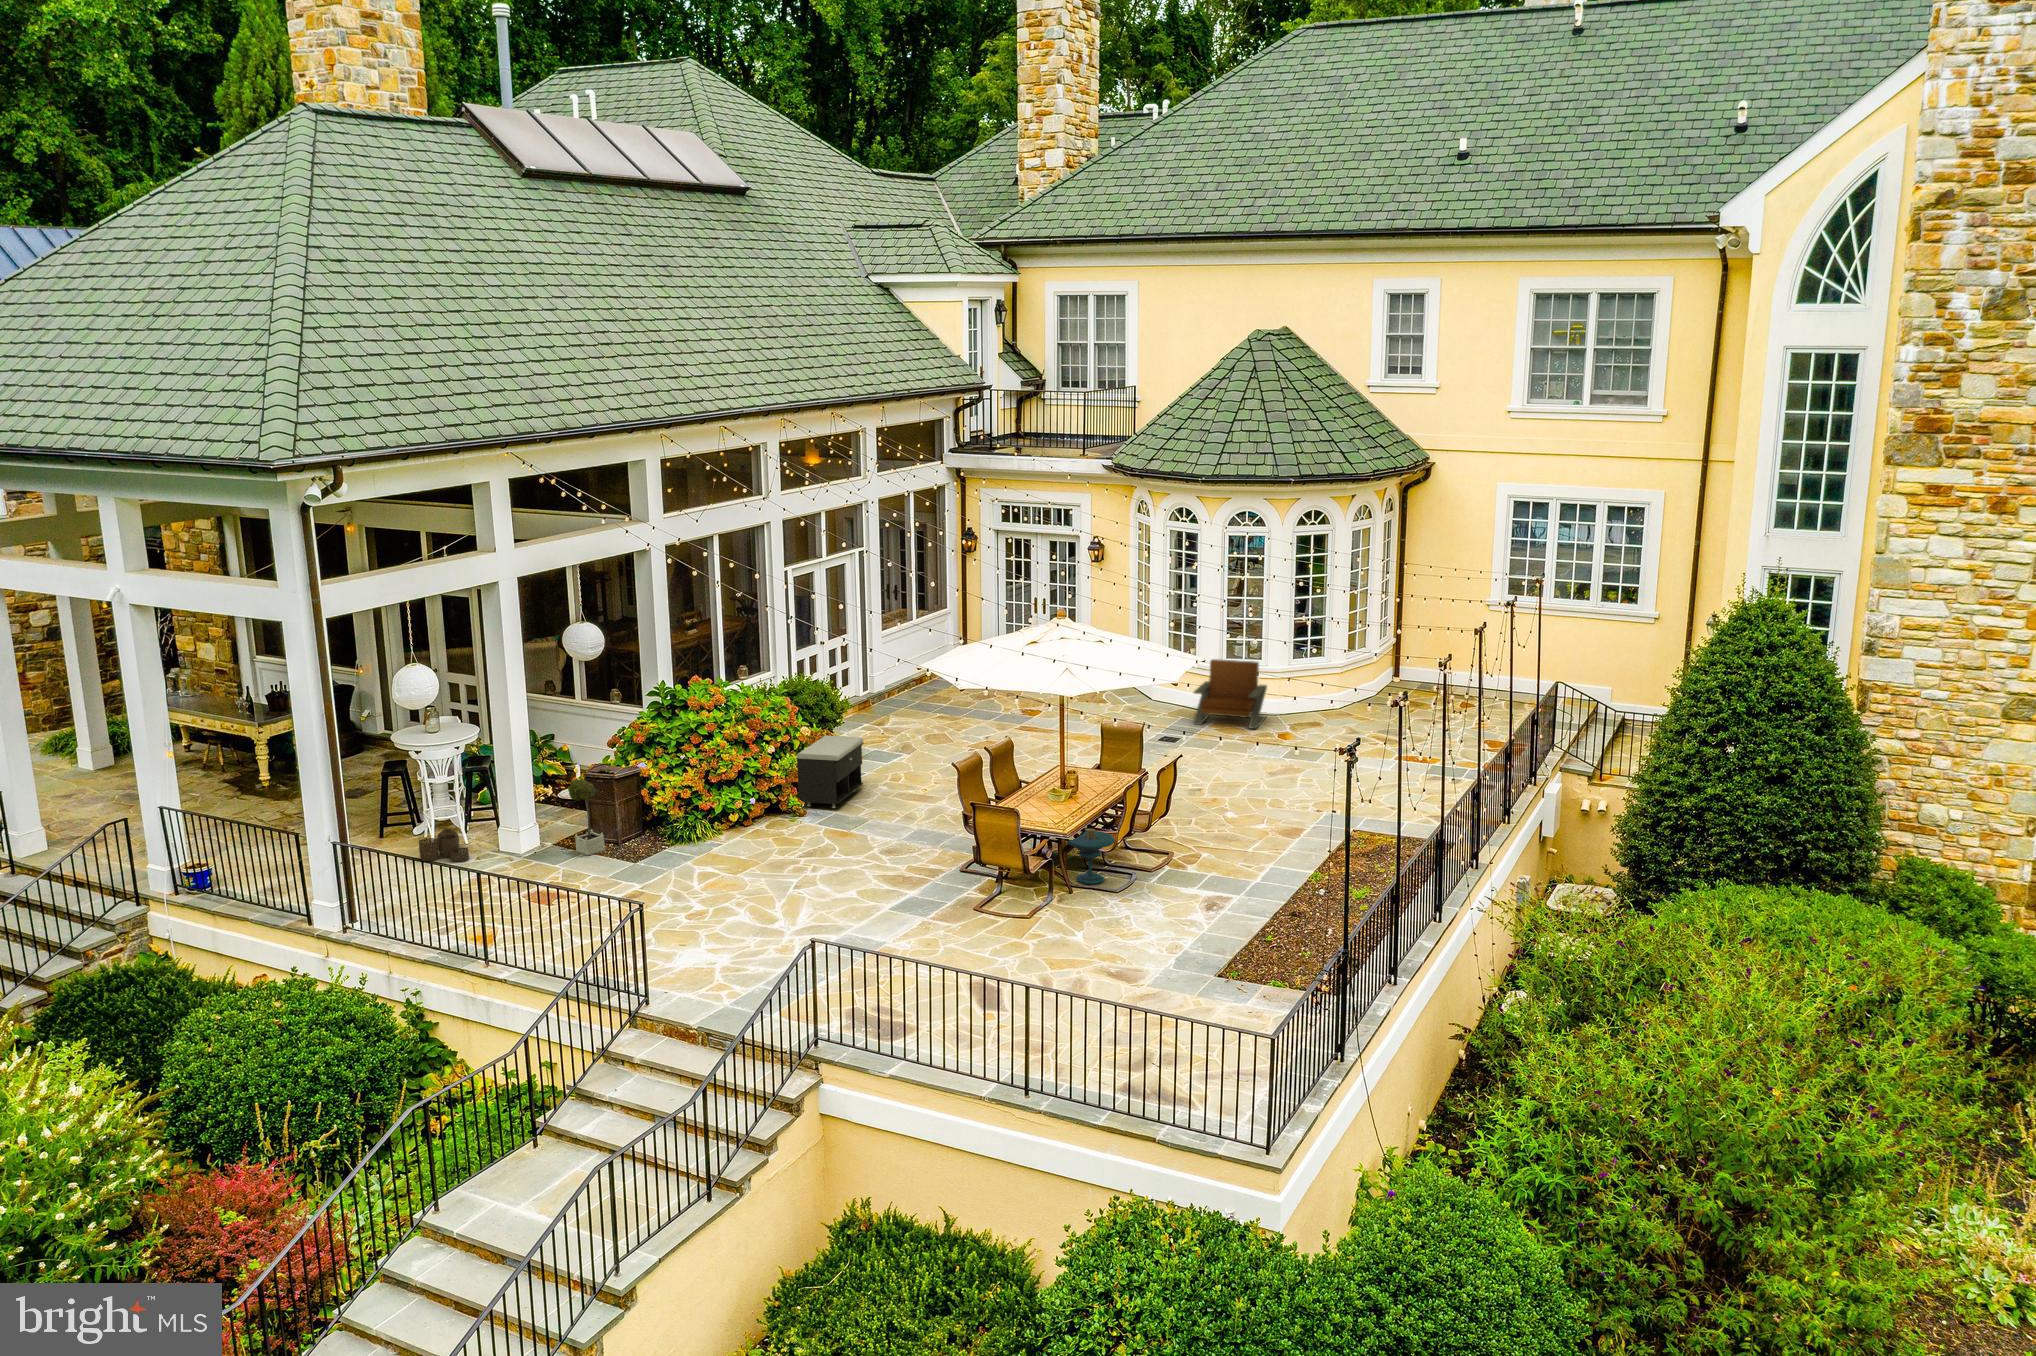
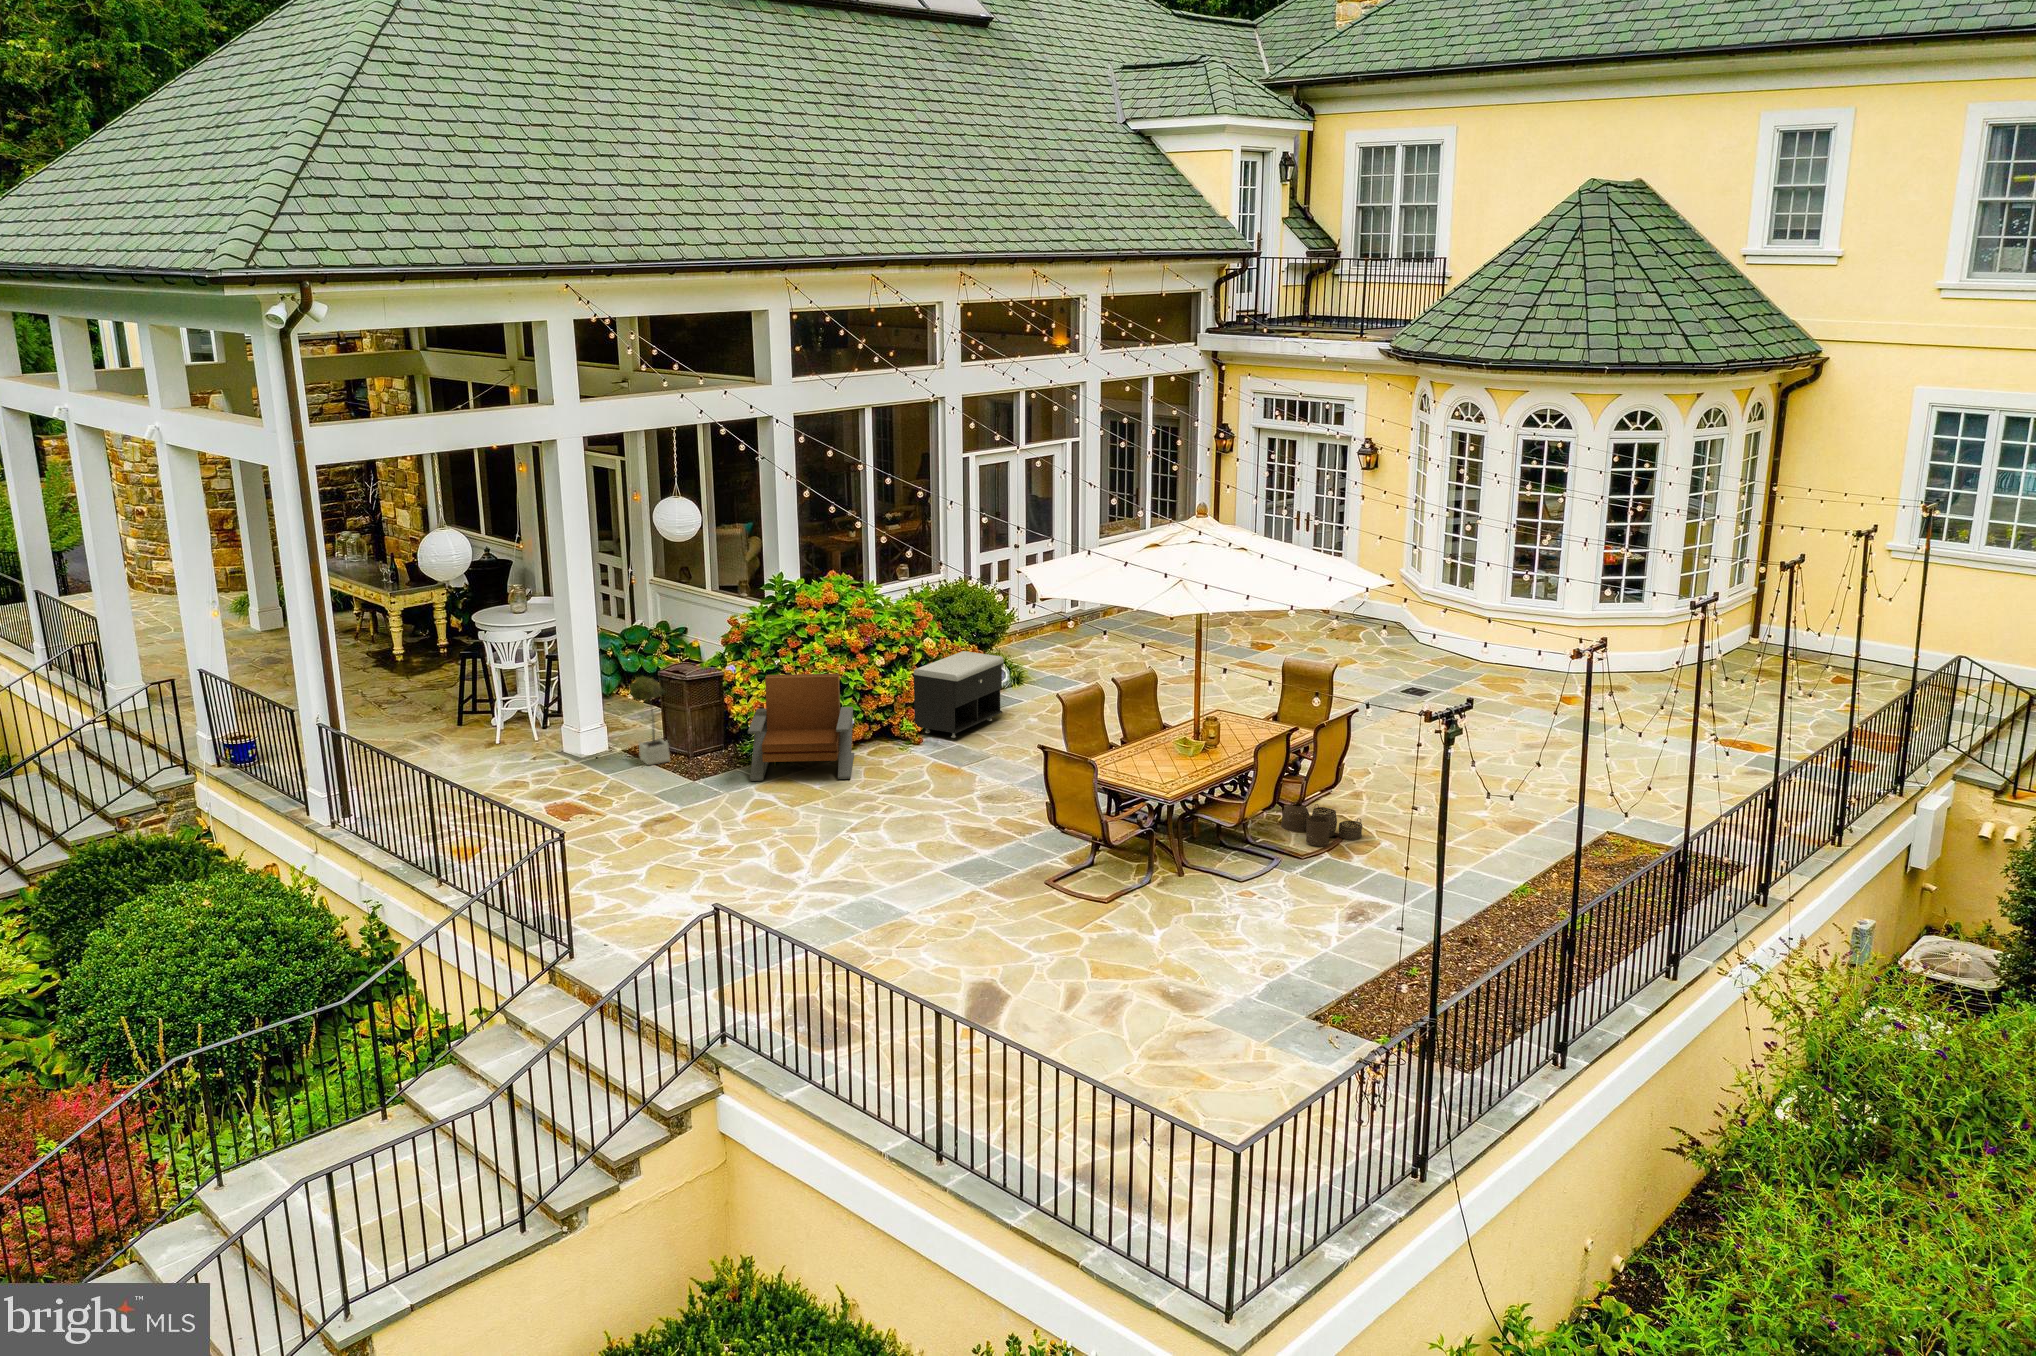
lounge chair: present [1193,659,1267,729] -> present [748,674,854,781]
side table: present [1066,828,1115,884] -> none [1177,794,1241,869]
woven basket: present [419,829,469,861] -> present [1281,803,1362,846]

